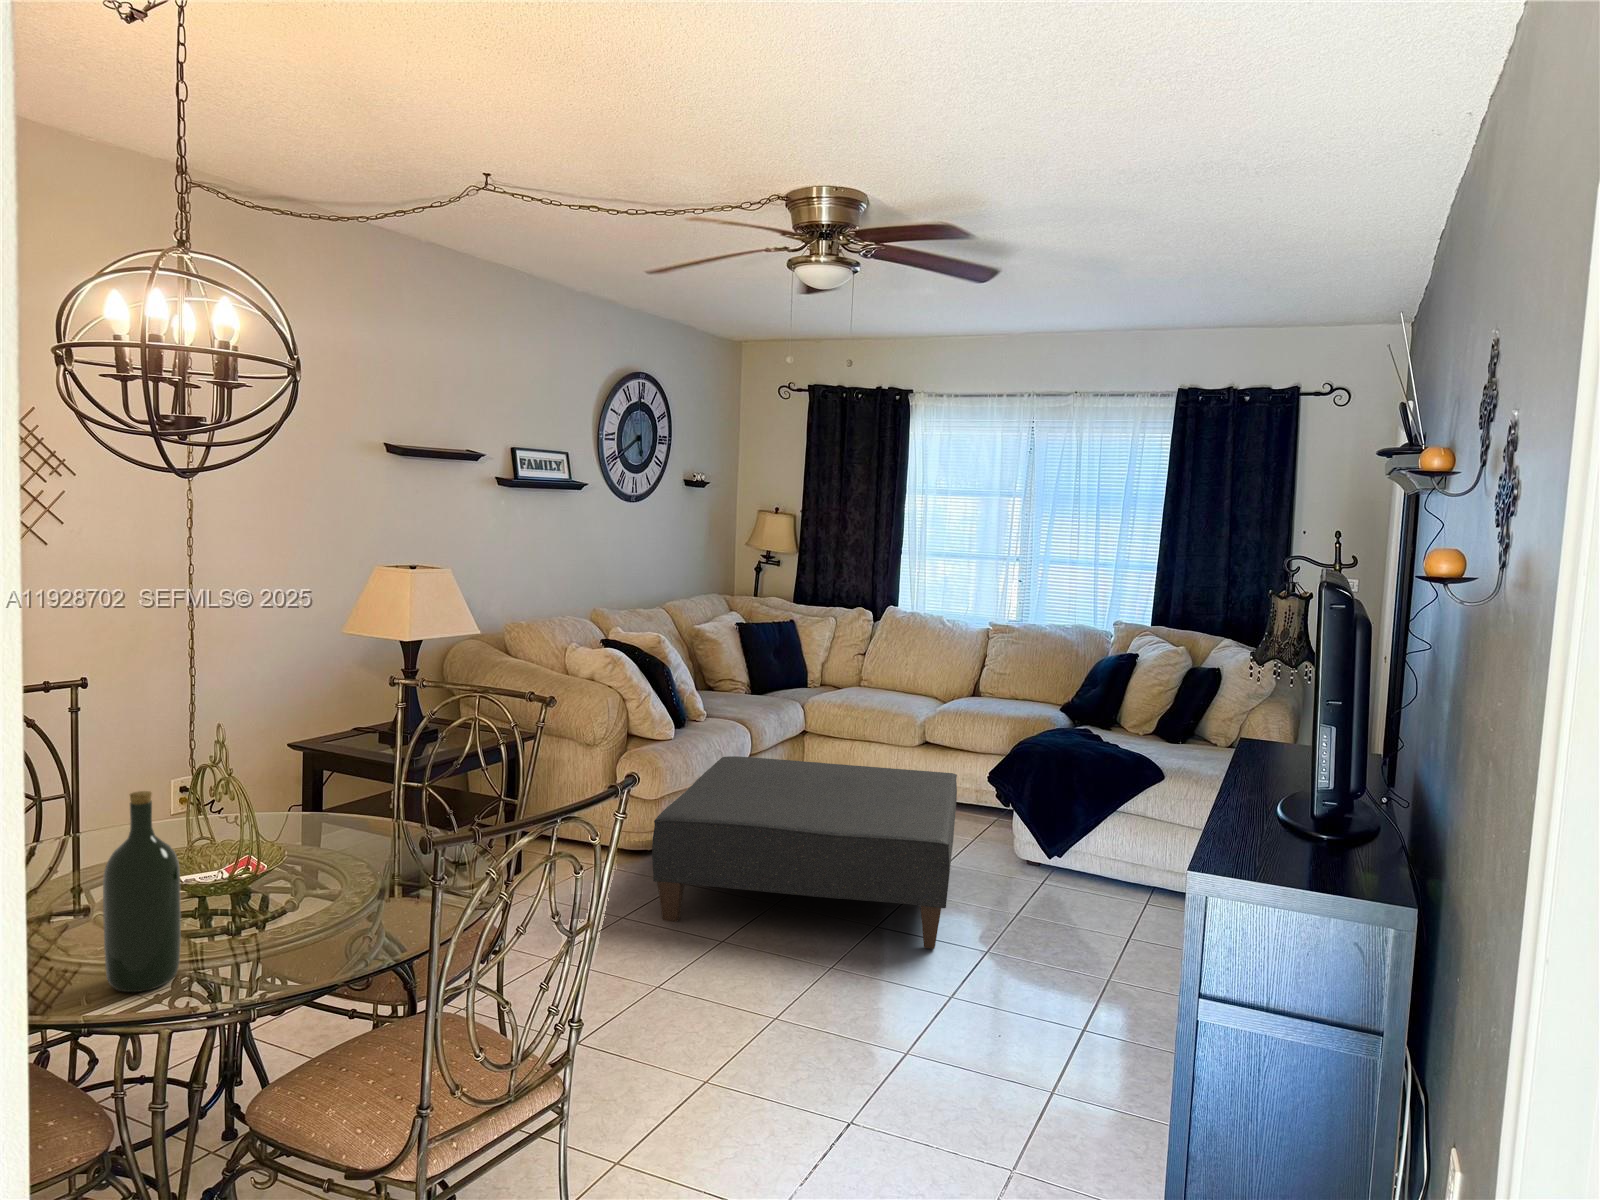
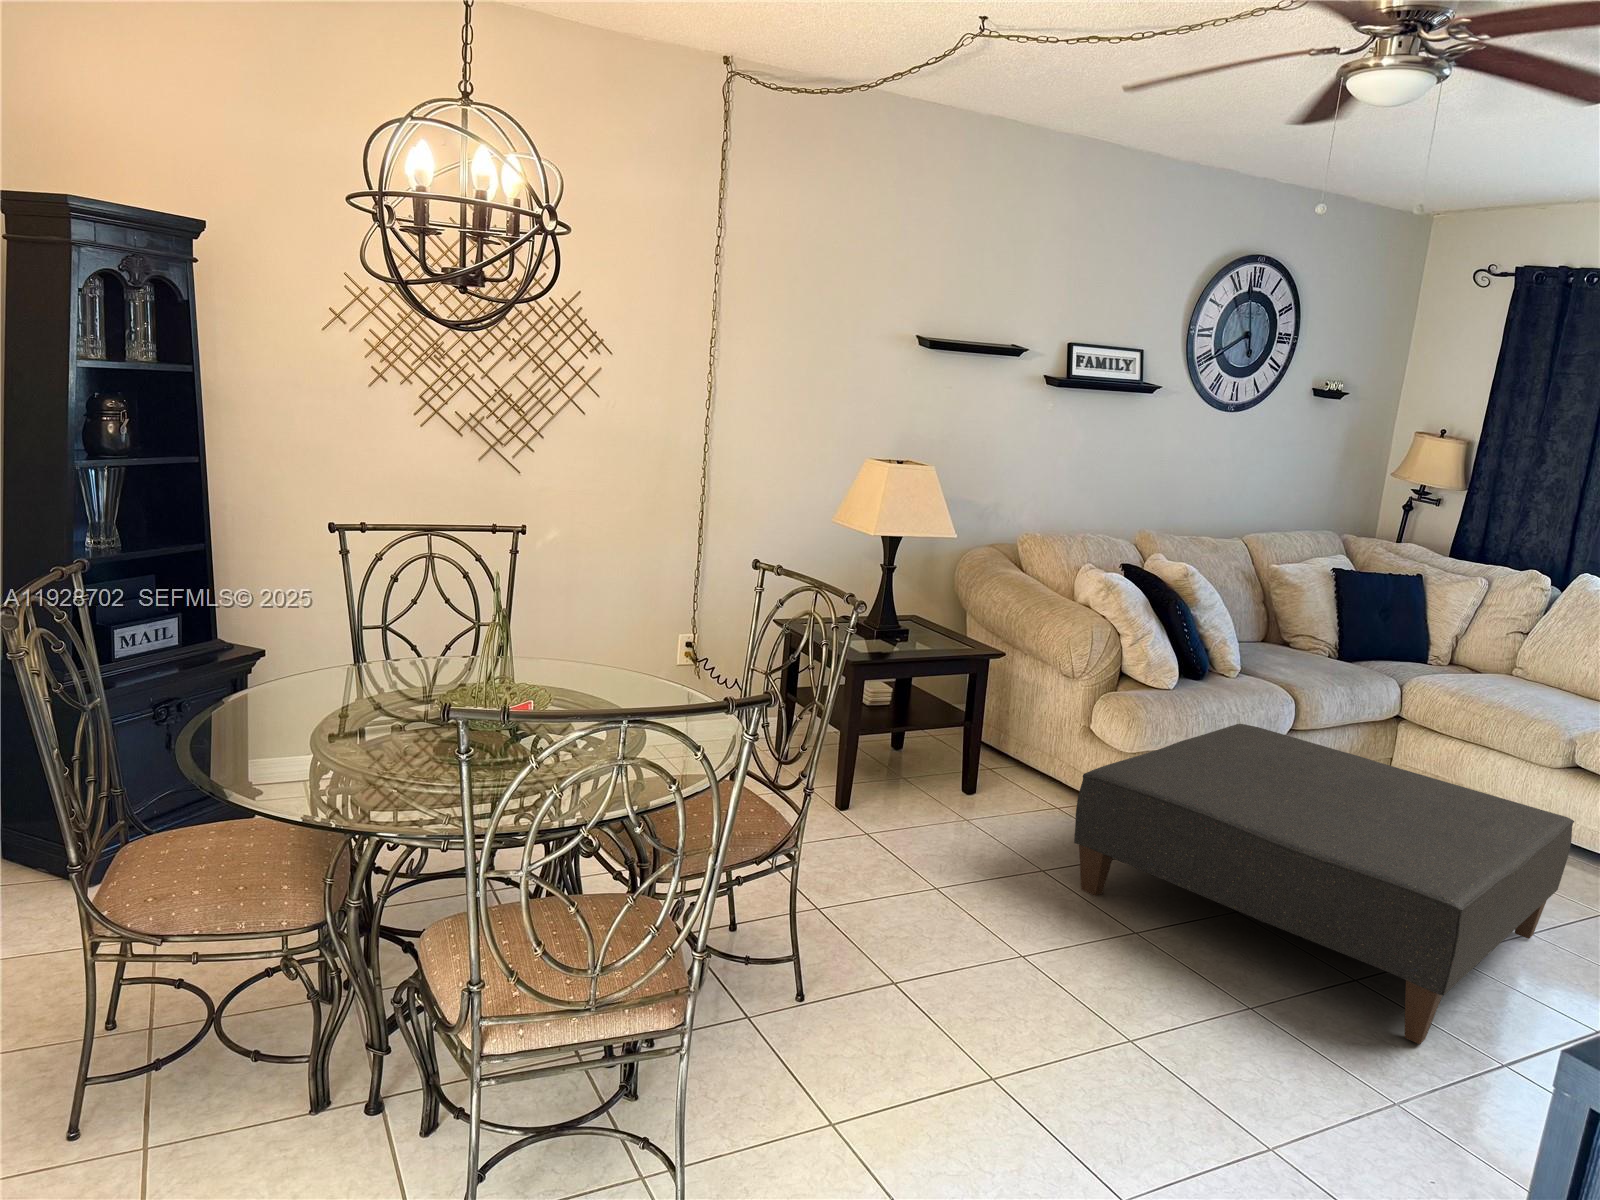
wine bottle: present [103,791,181,992] -> none [324,615,389,792]

